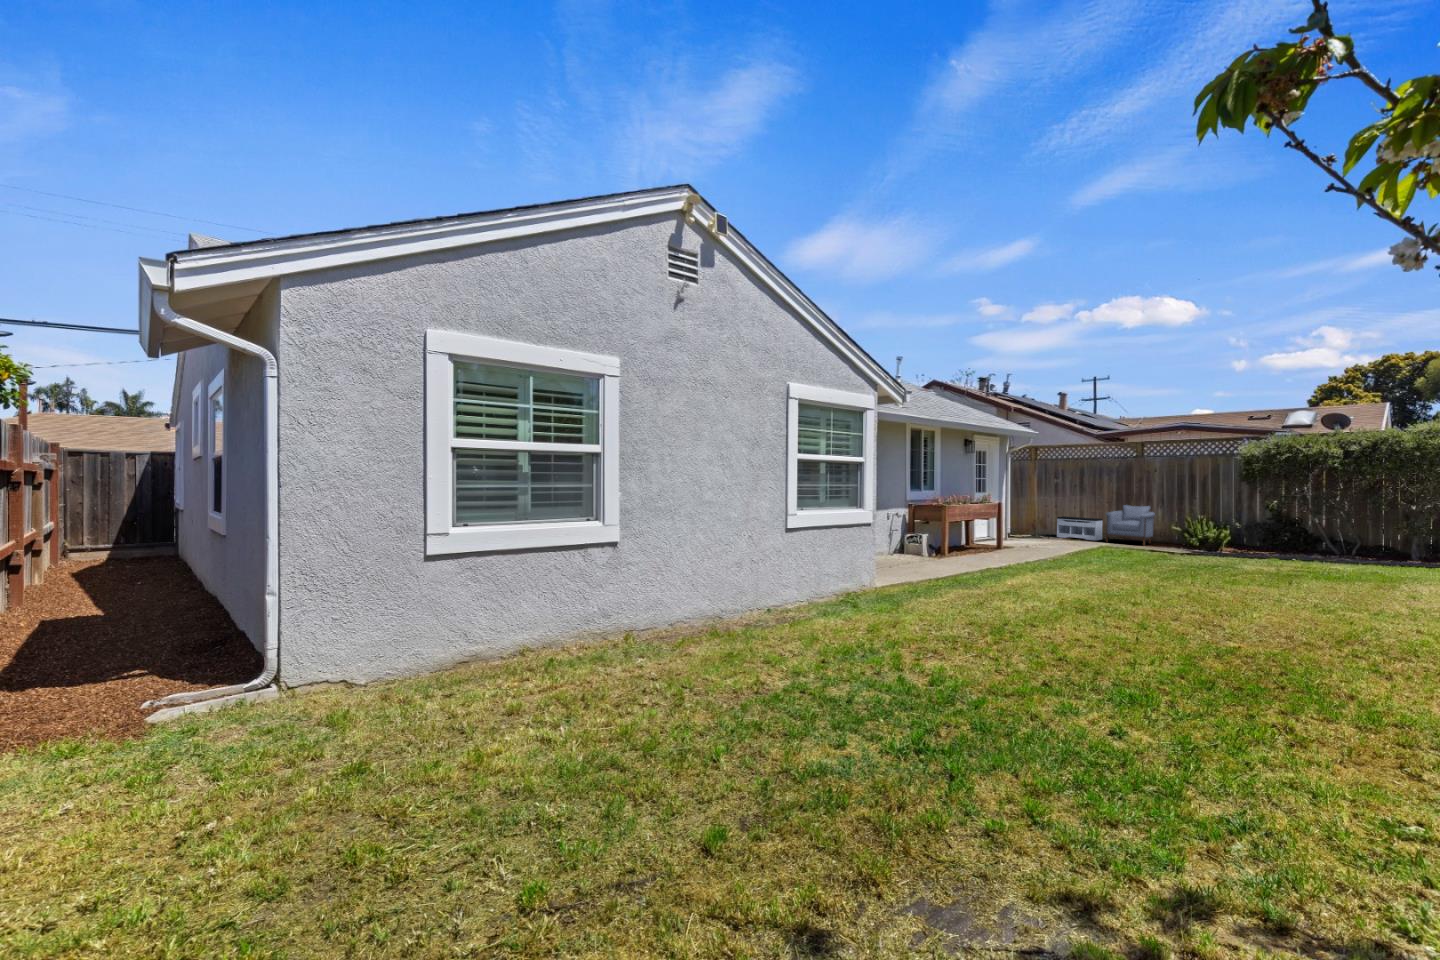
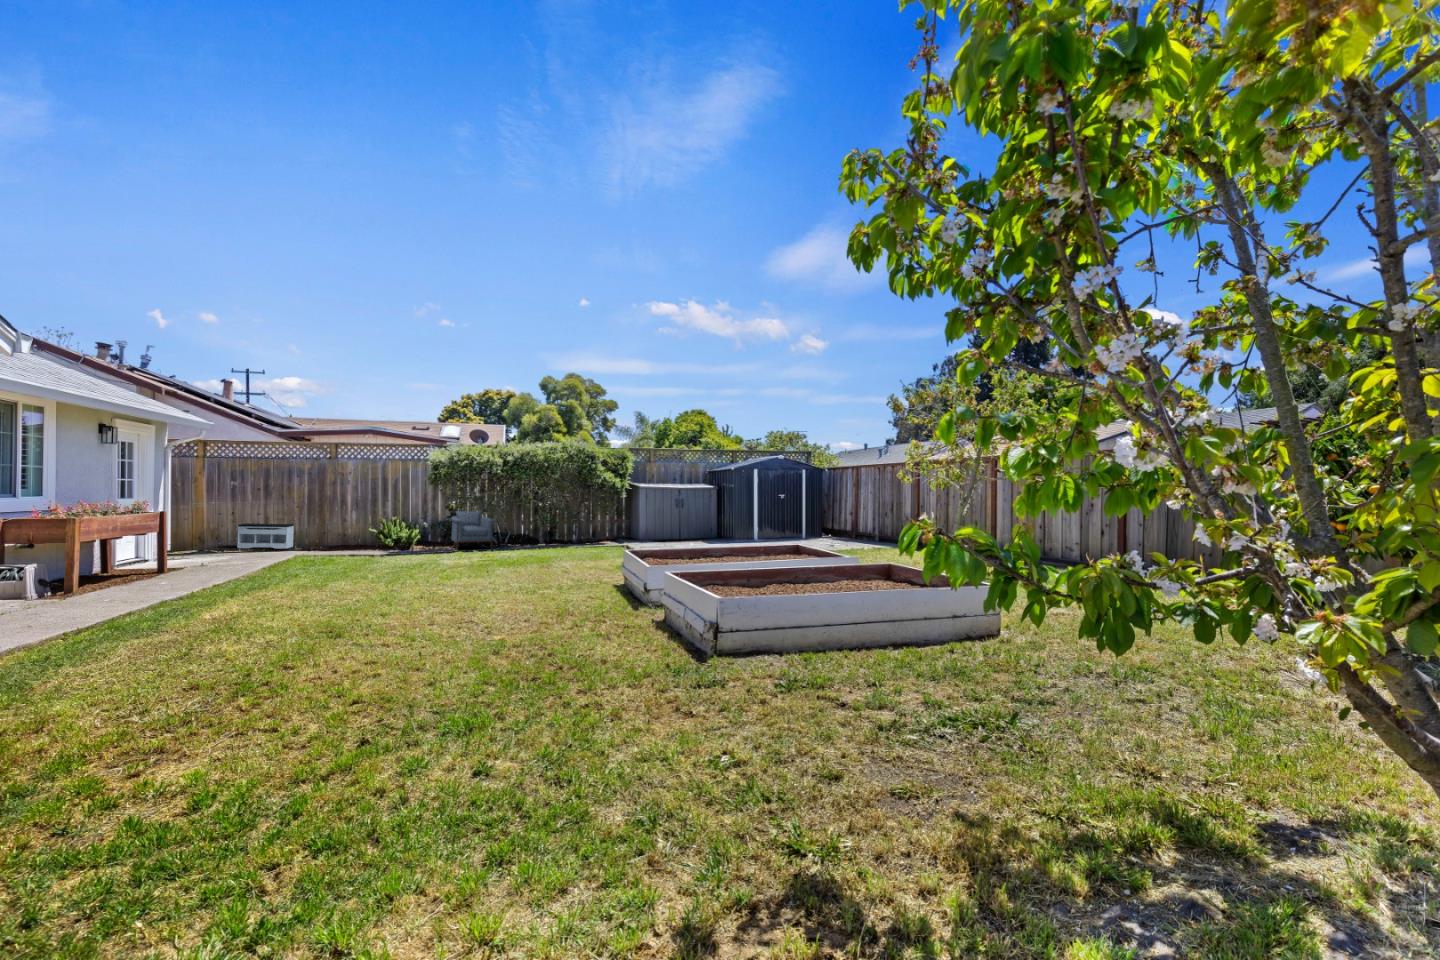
armchair: present [1106,505,1155,546] -> present [451,511,494,549]

